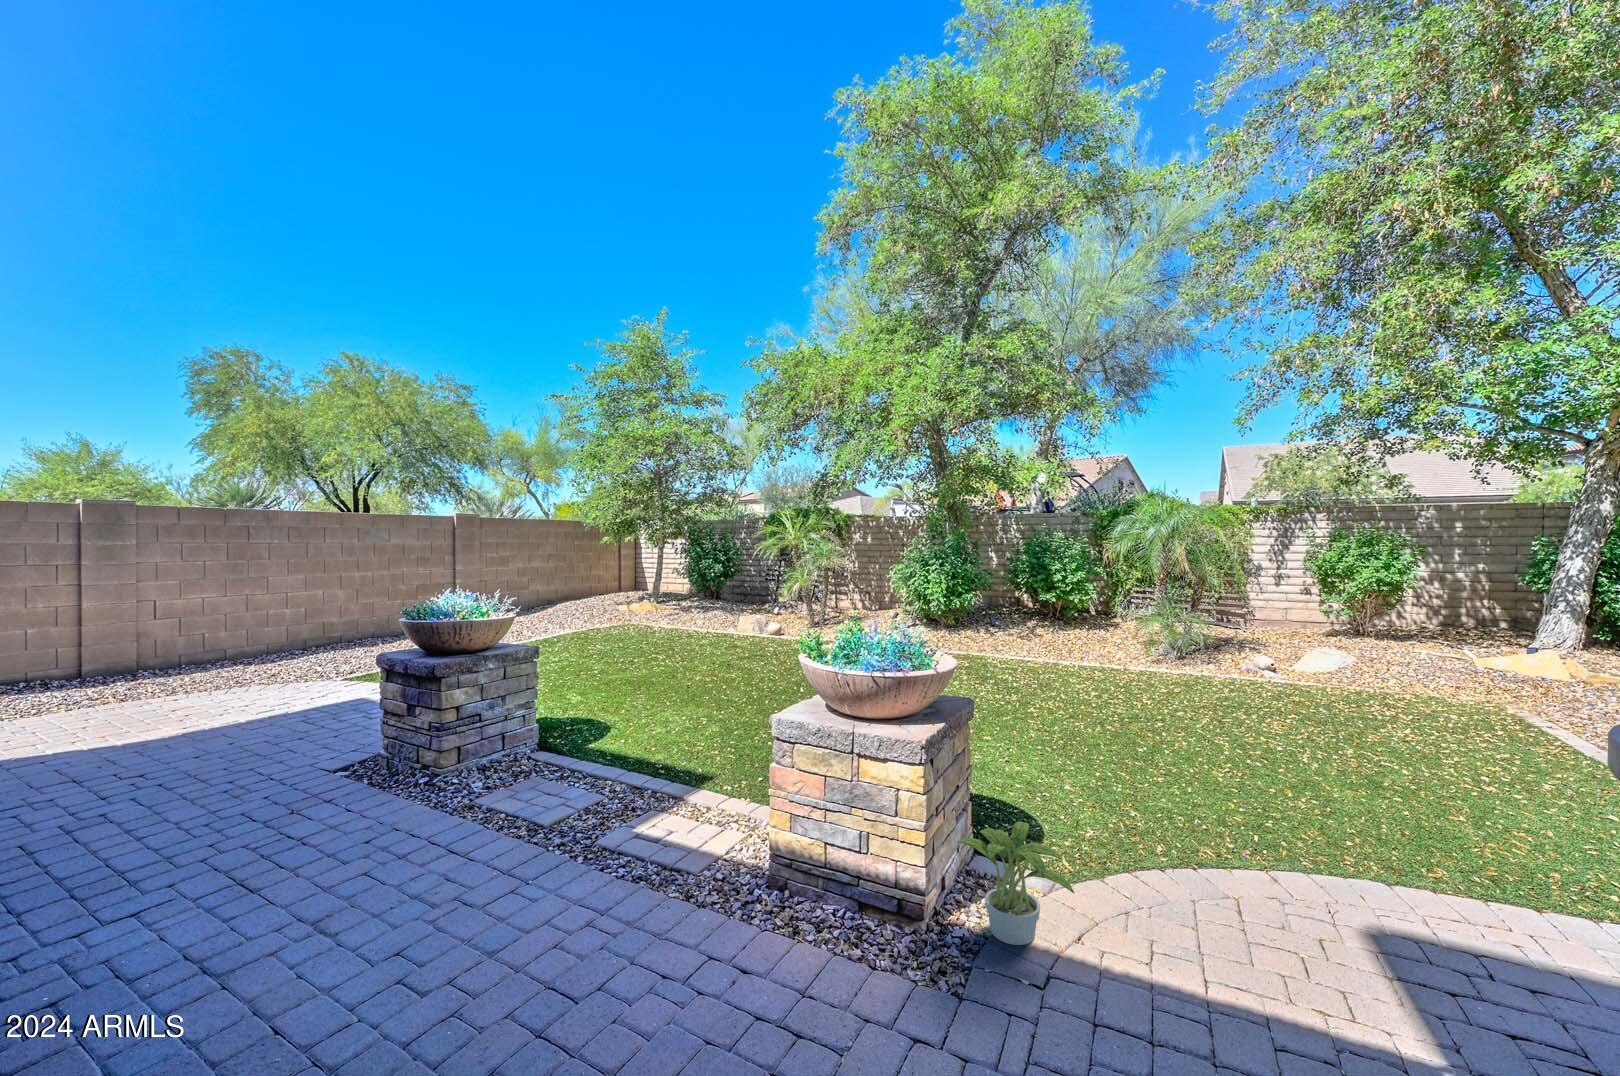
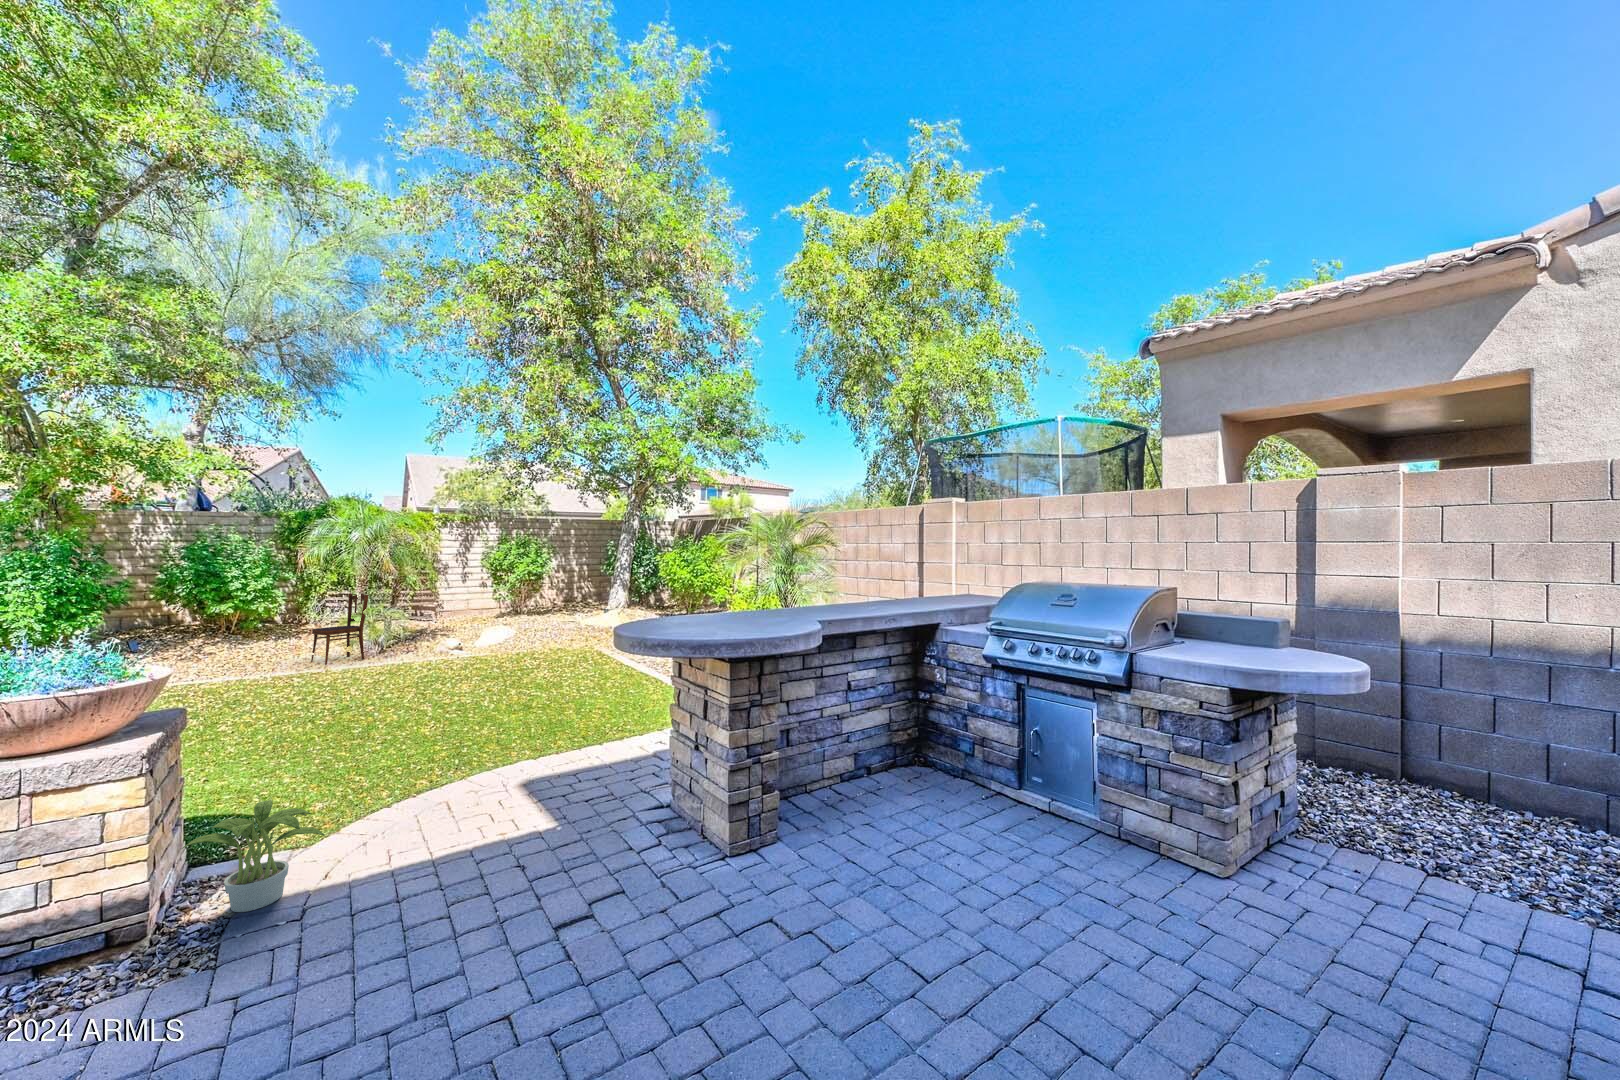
dining chair: none [1115,593,1168,665] -> present [311,593,369,665]

